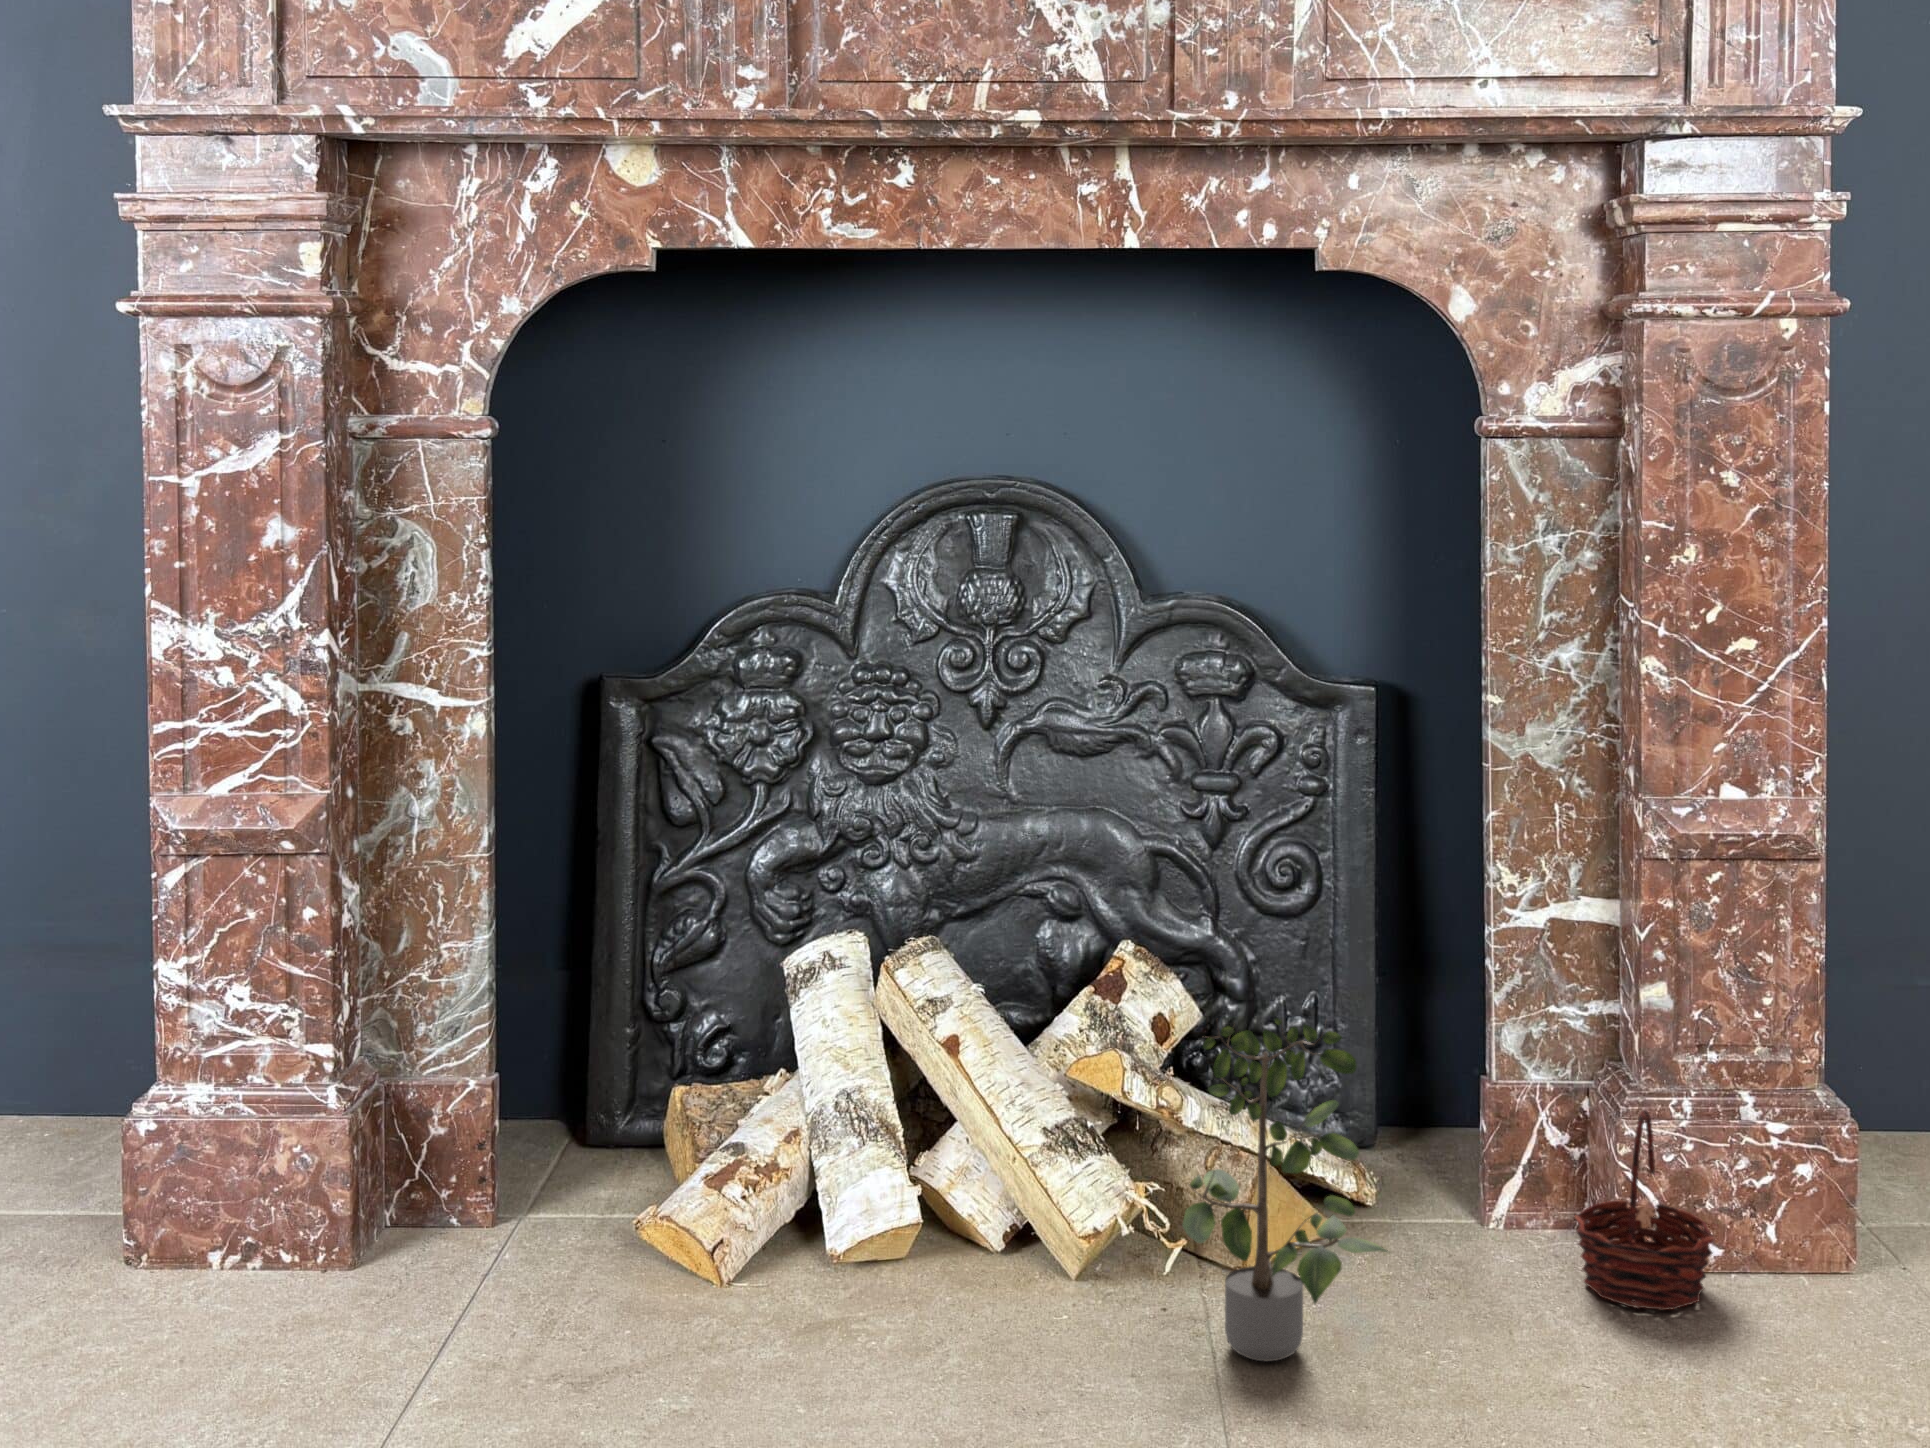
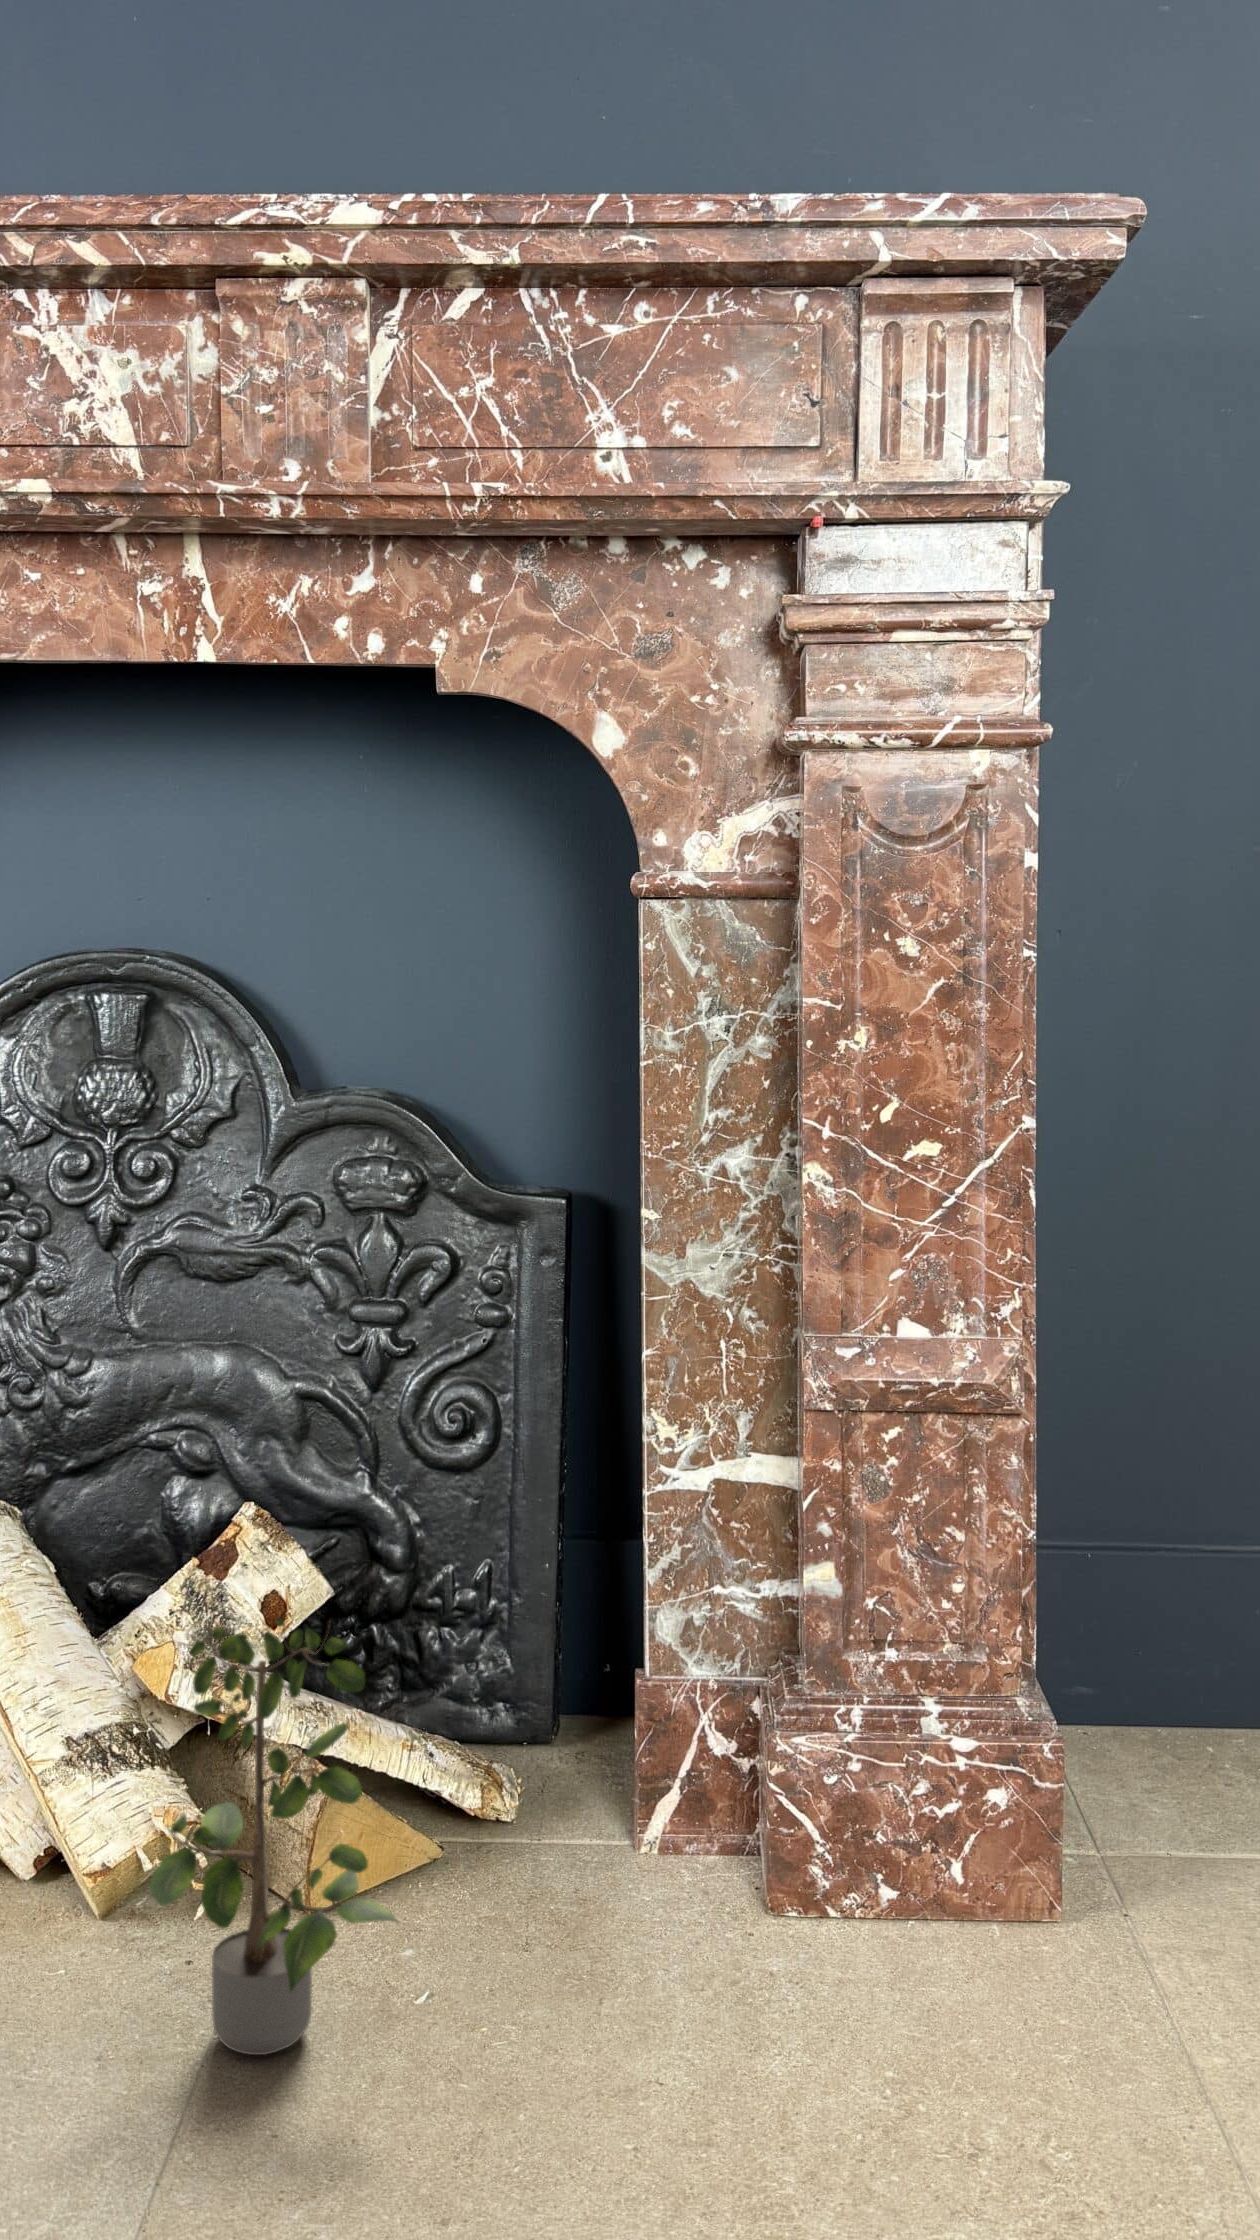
basket: present [1575,1110,1714,1310] -> none [702,1727,867,1984]

